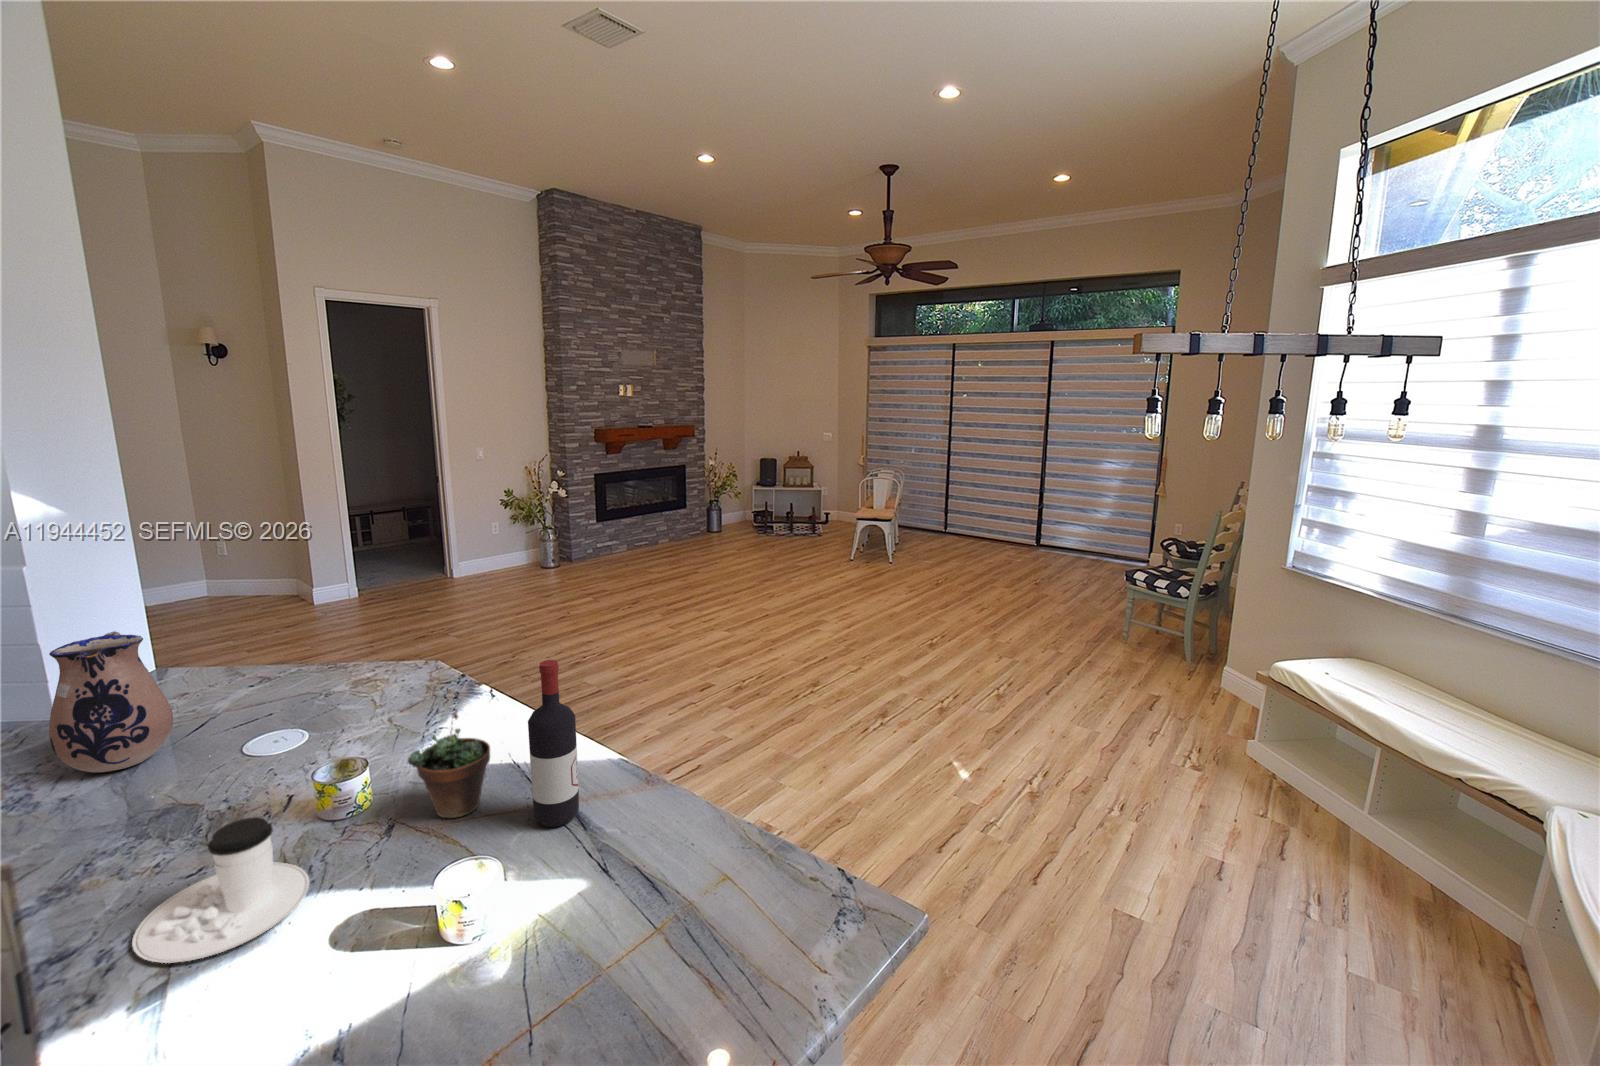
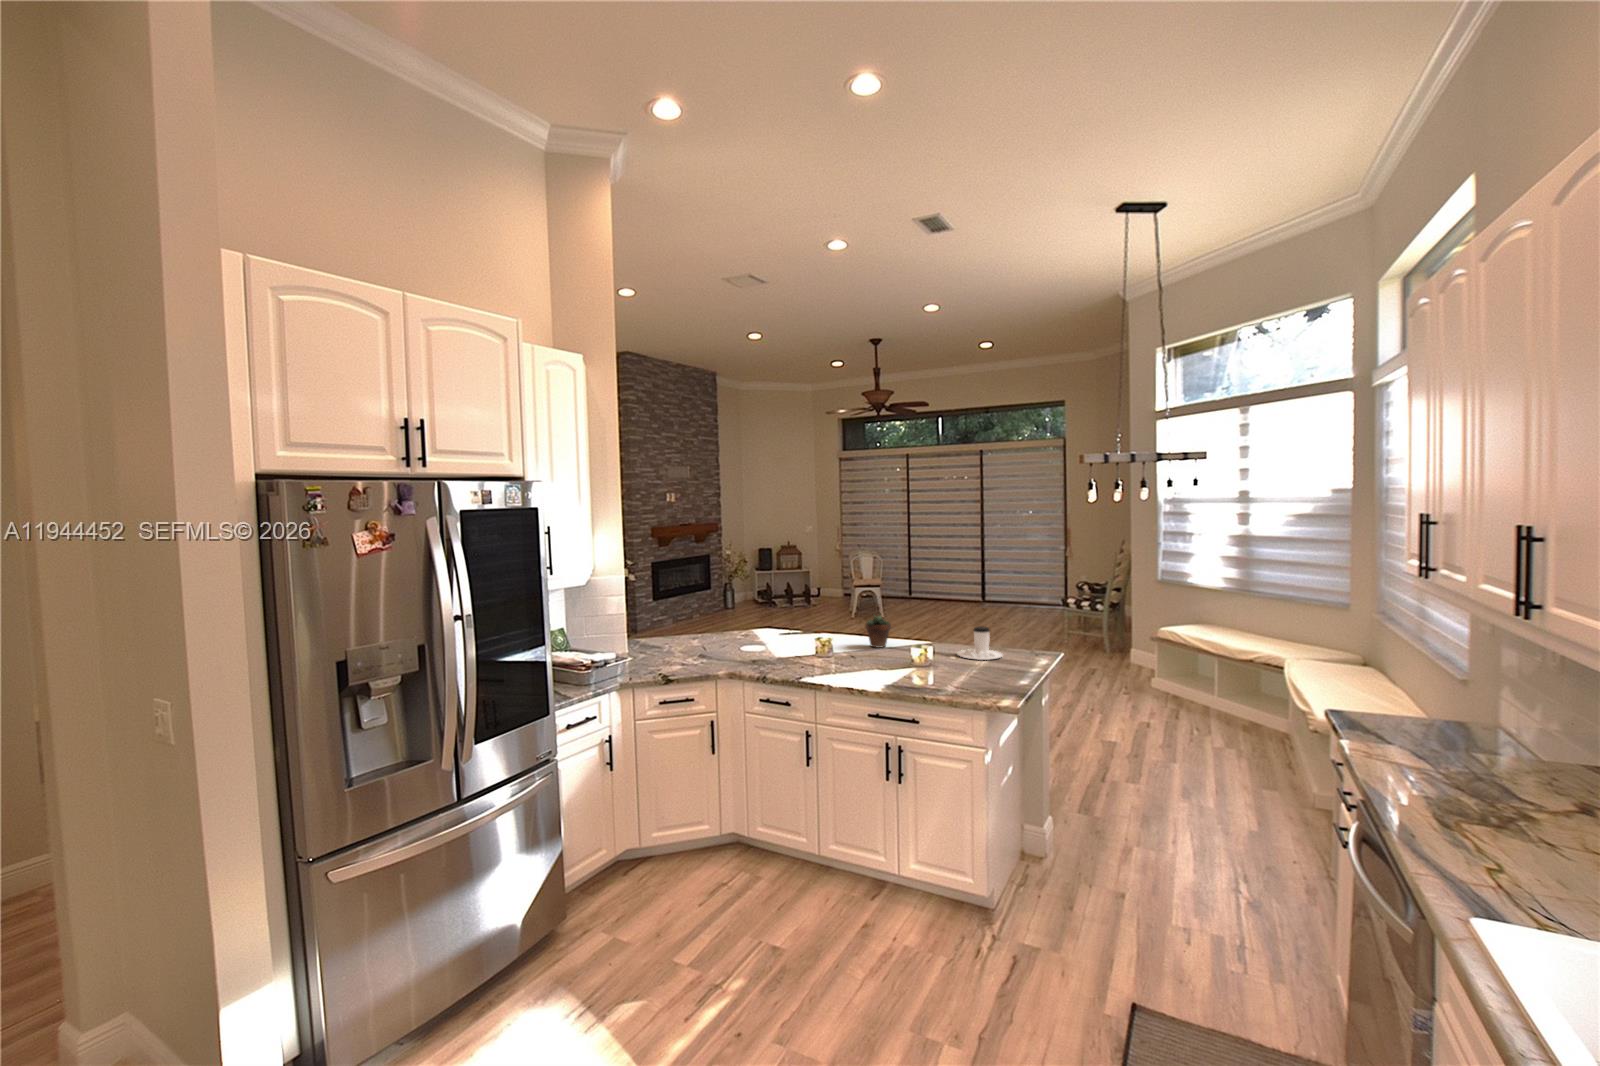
ceramic pitcher: present [49,631,173,773] -> none [701,593,738,648]
wine bottle: present [528,660,579,827] -> none [909,582,927,647]
coffee cup: present [132,817,309,963] -> present [957,626,1003,660]

